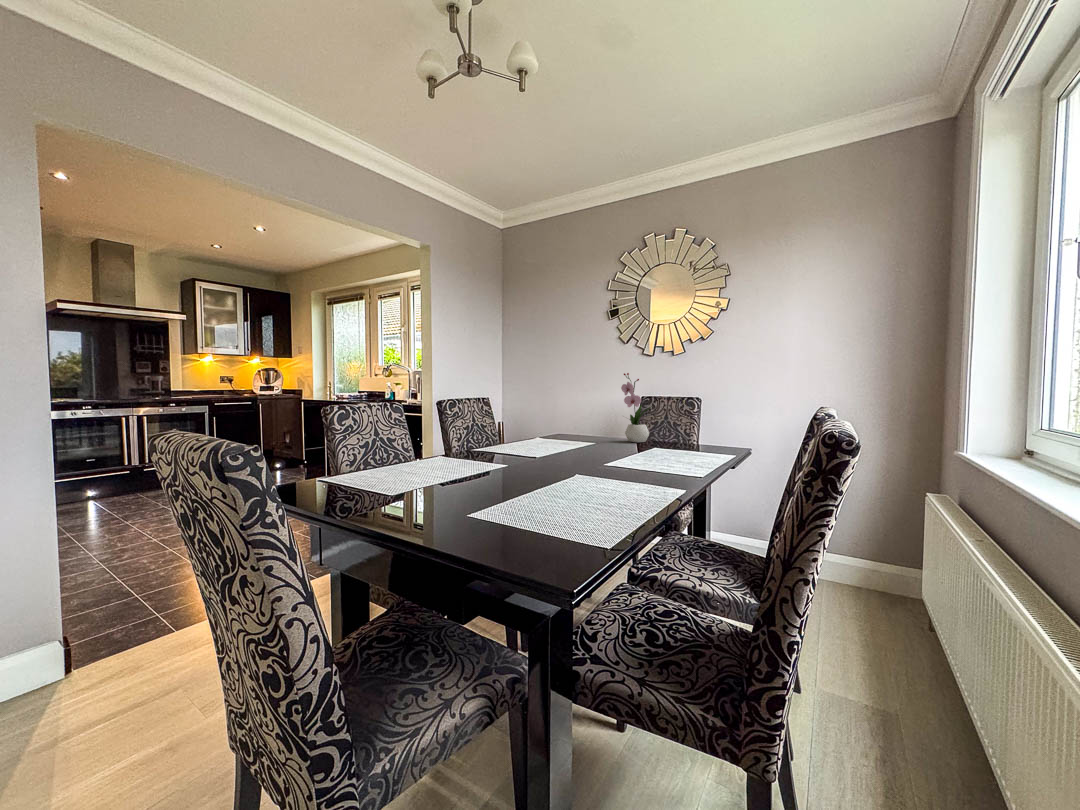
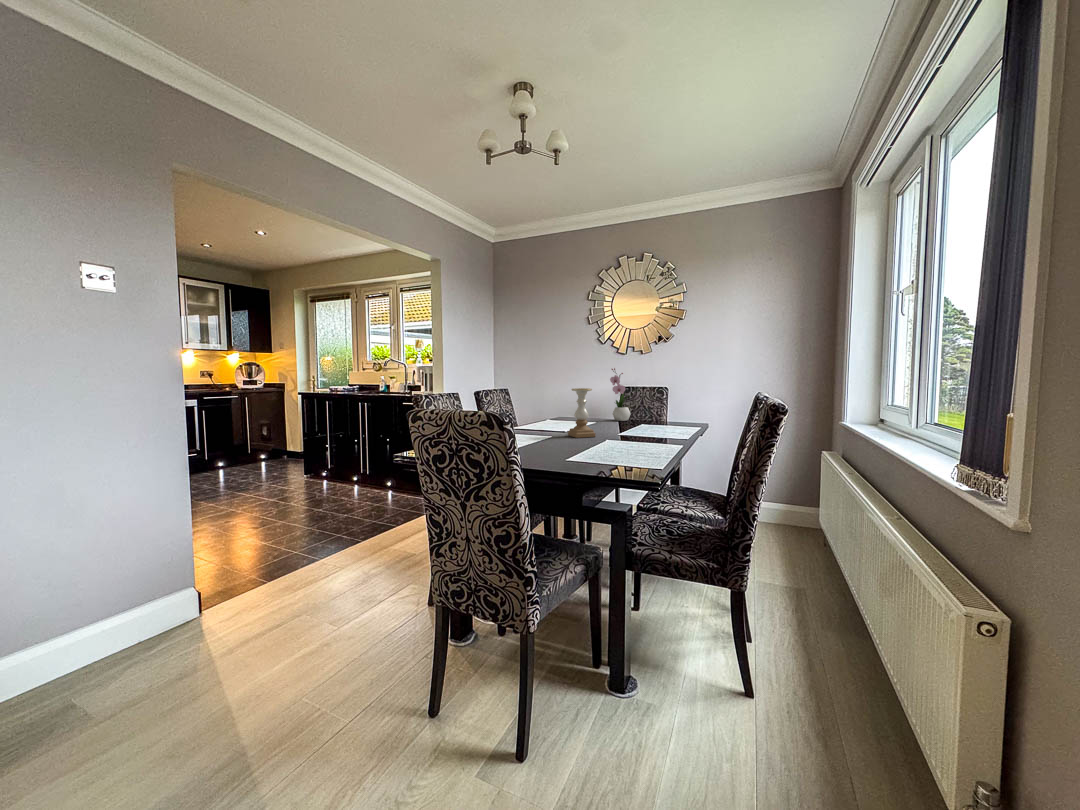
candle holder: none [540,400,575,469] -> present [568,388,596,438]

